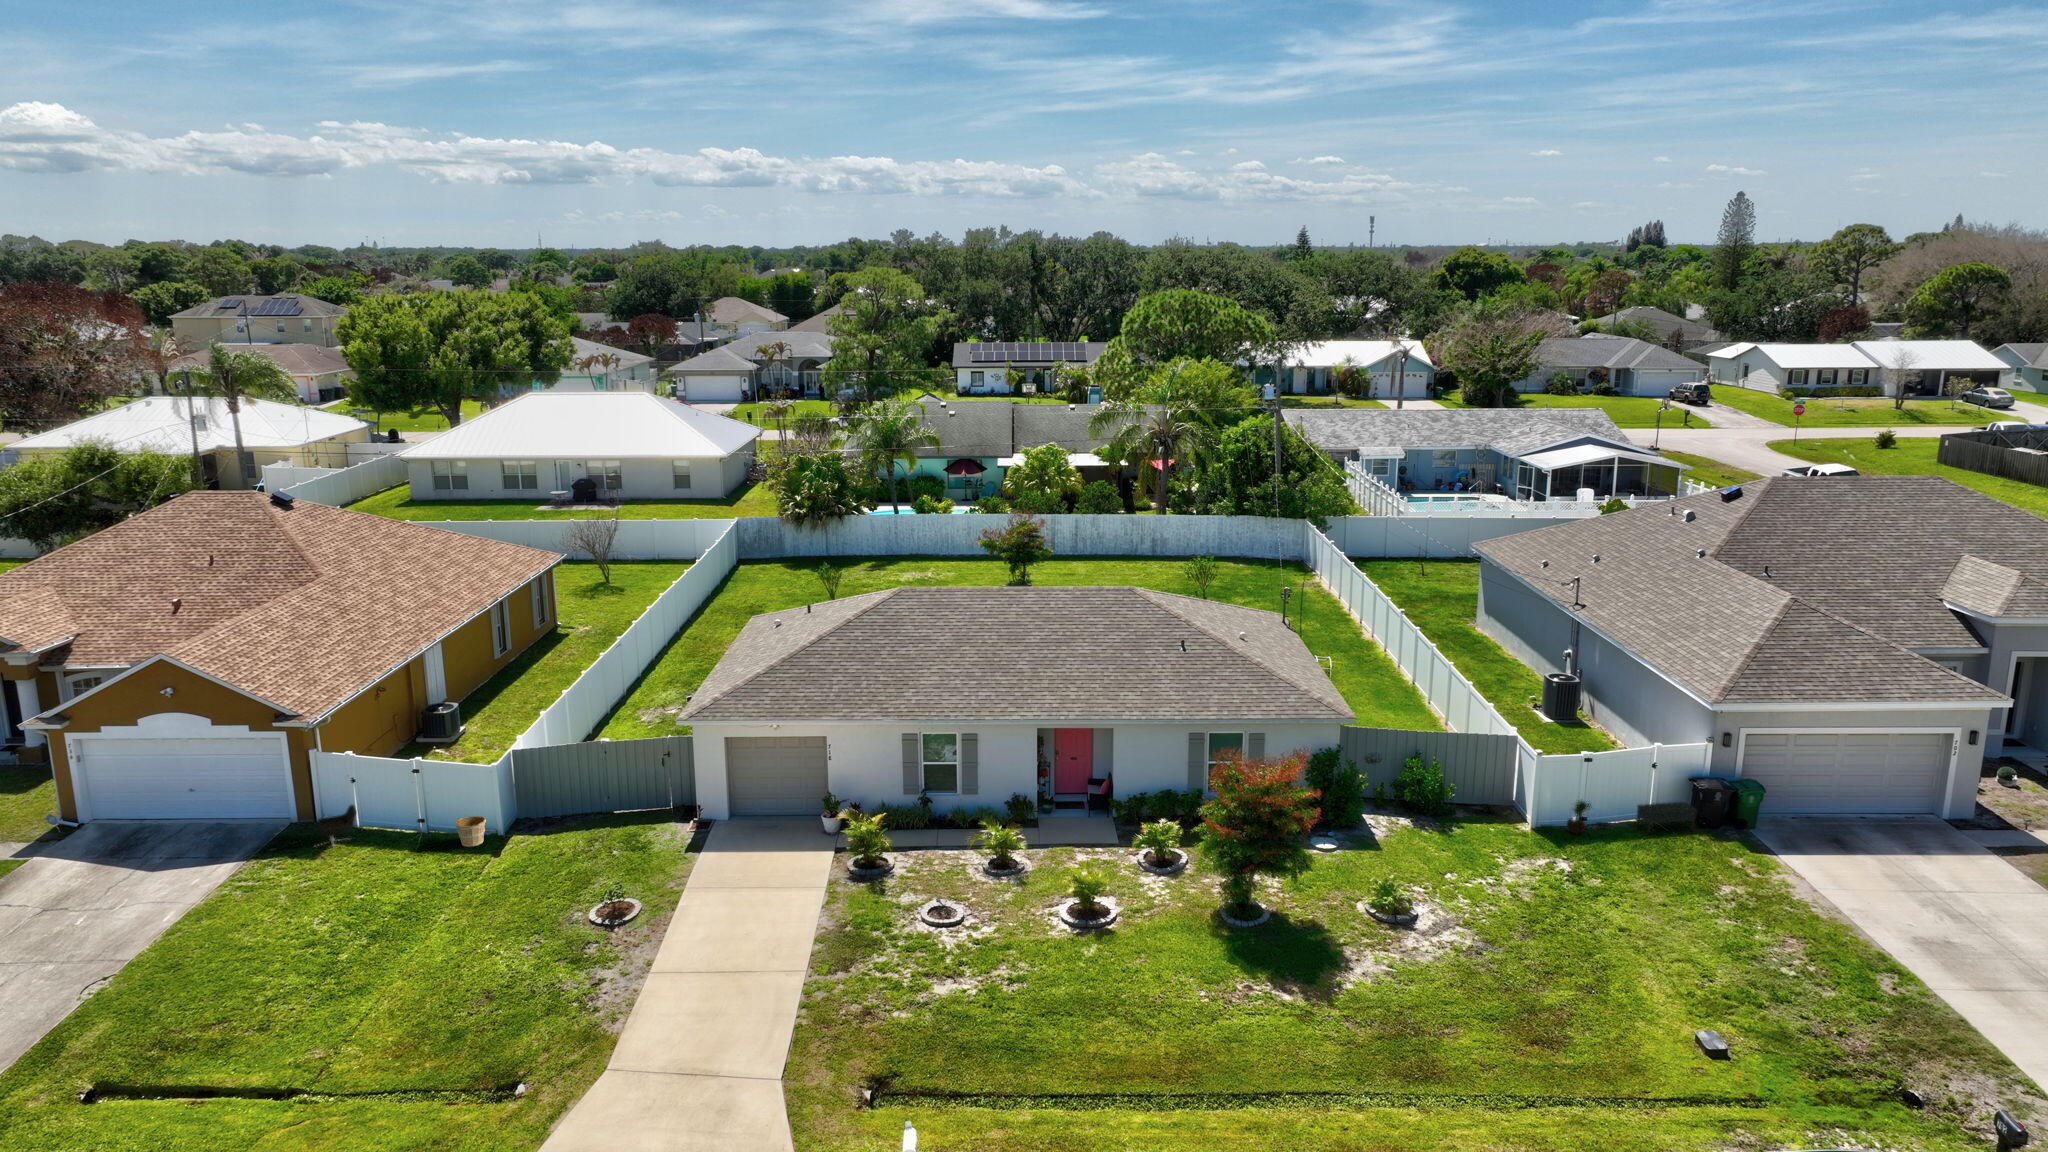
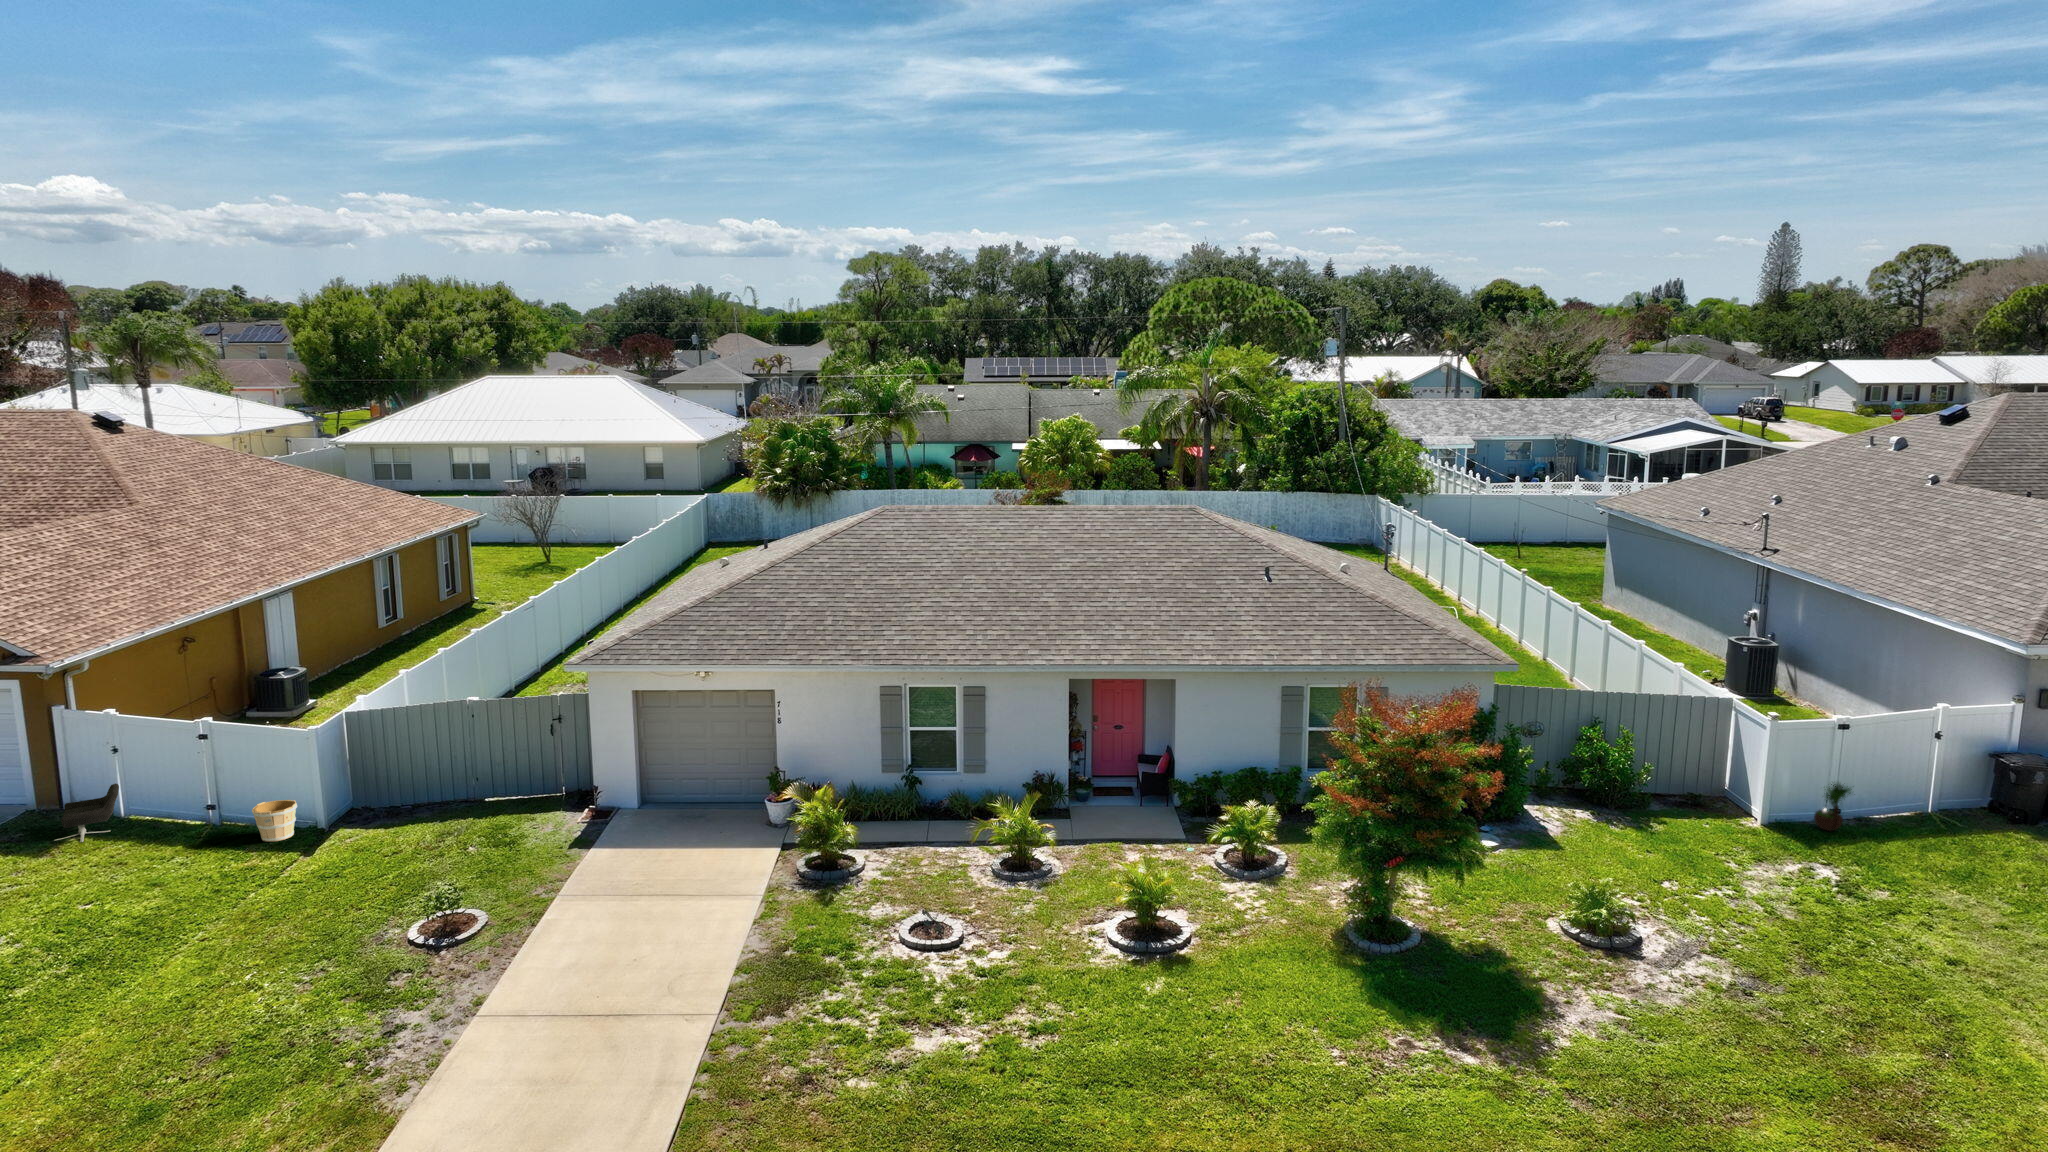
bench: present [1636,802,1697,833] -> none [1909,788,2000,832]

